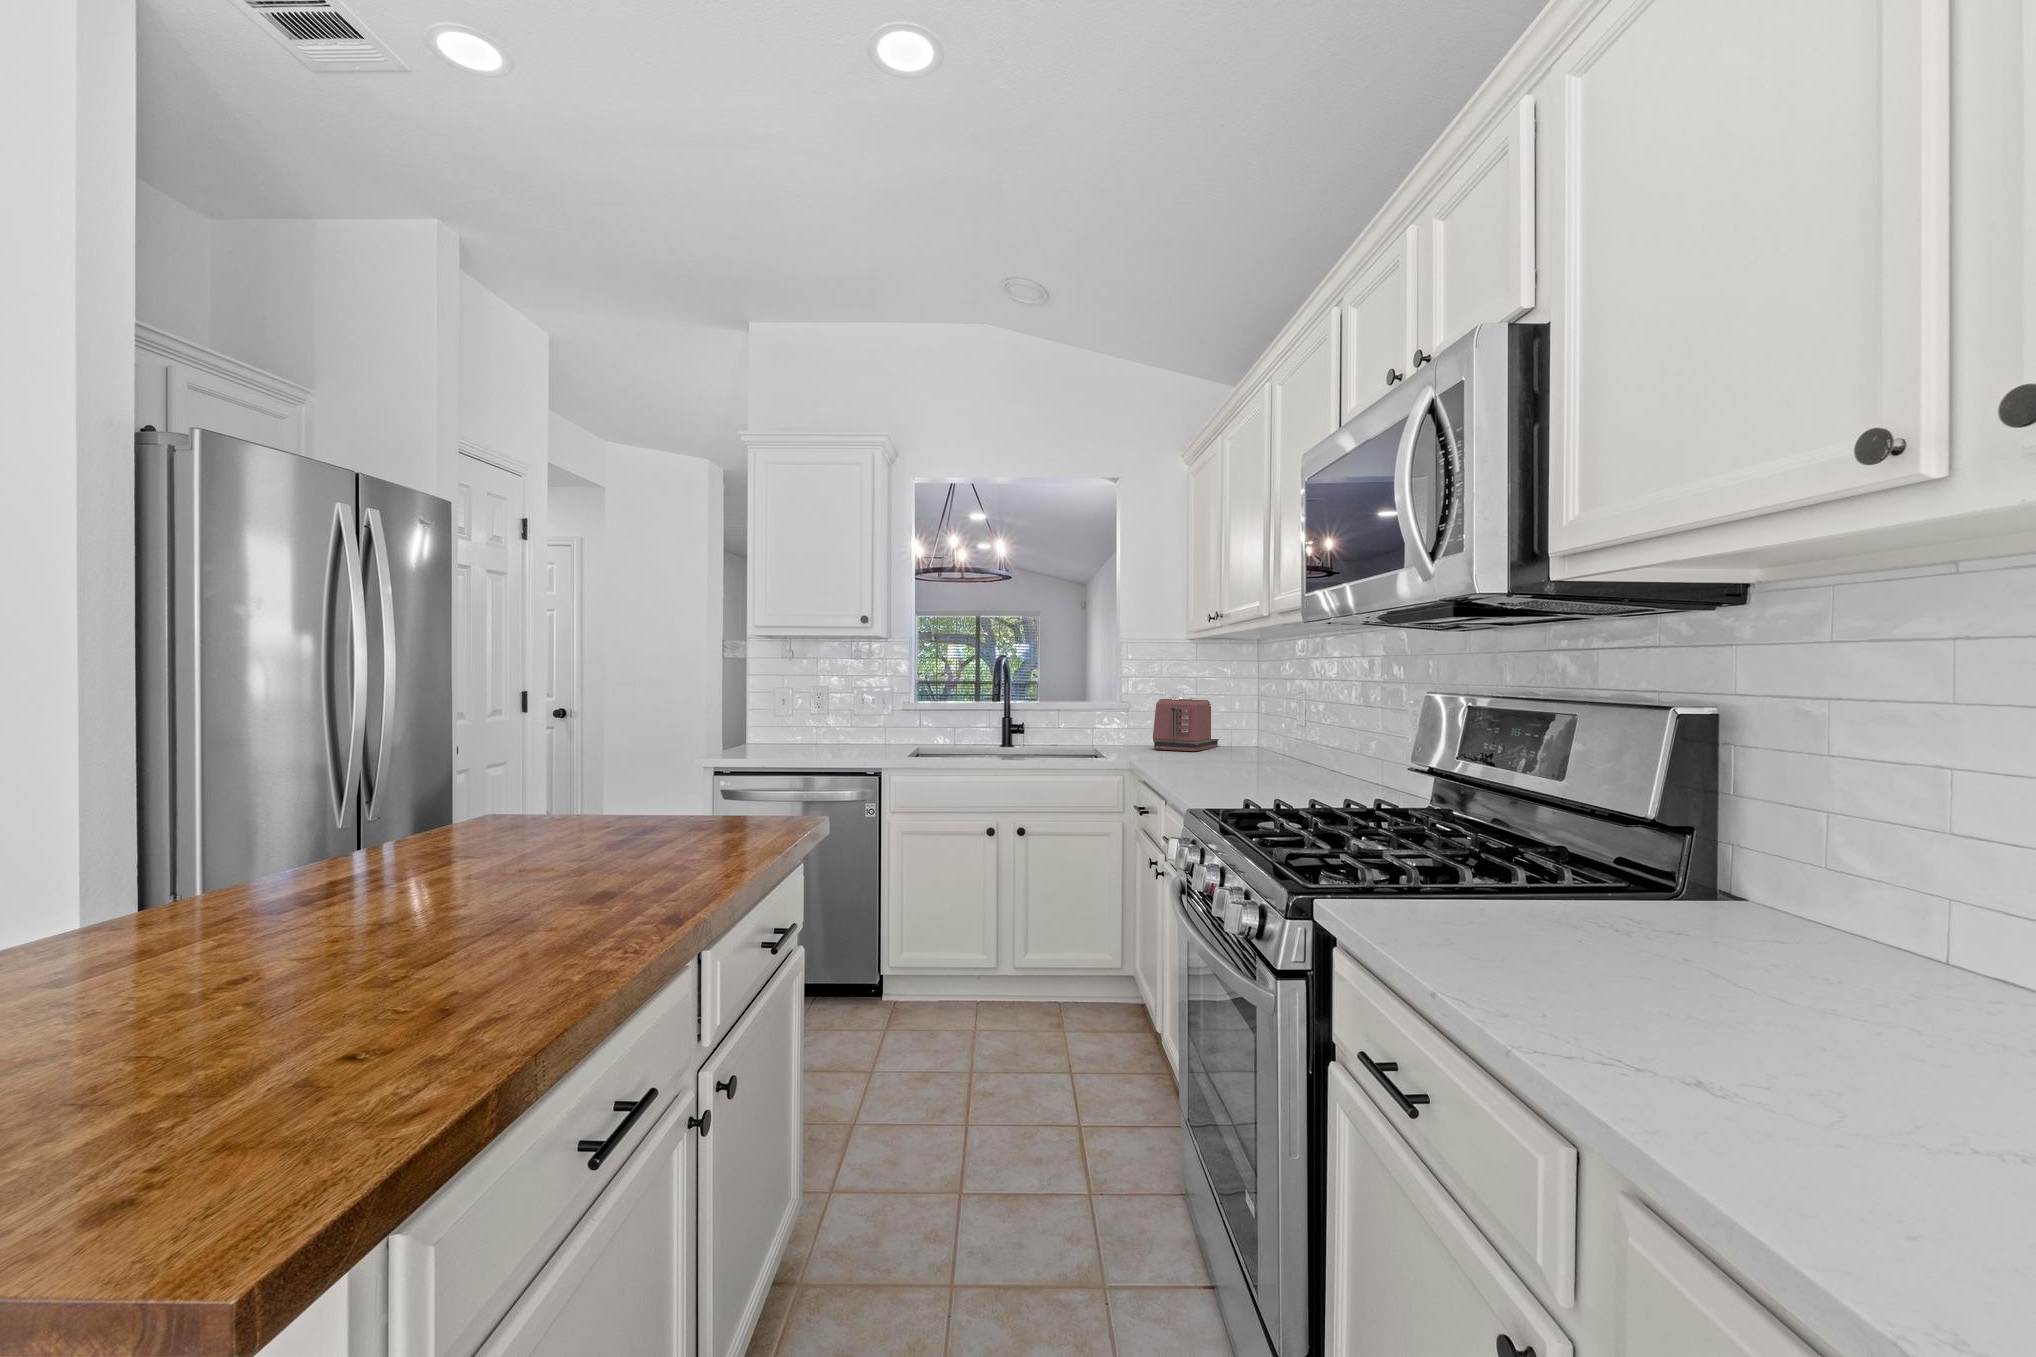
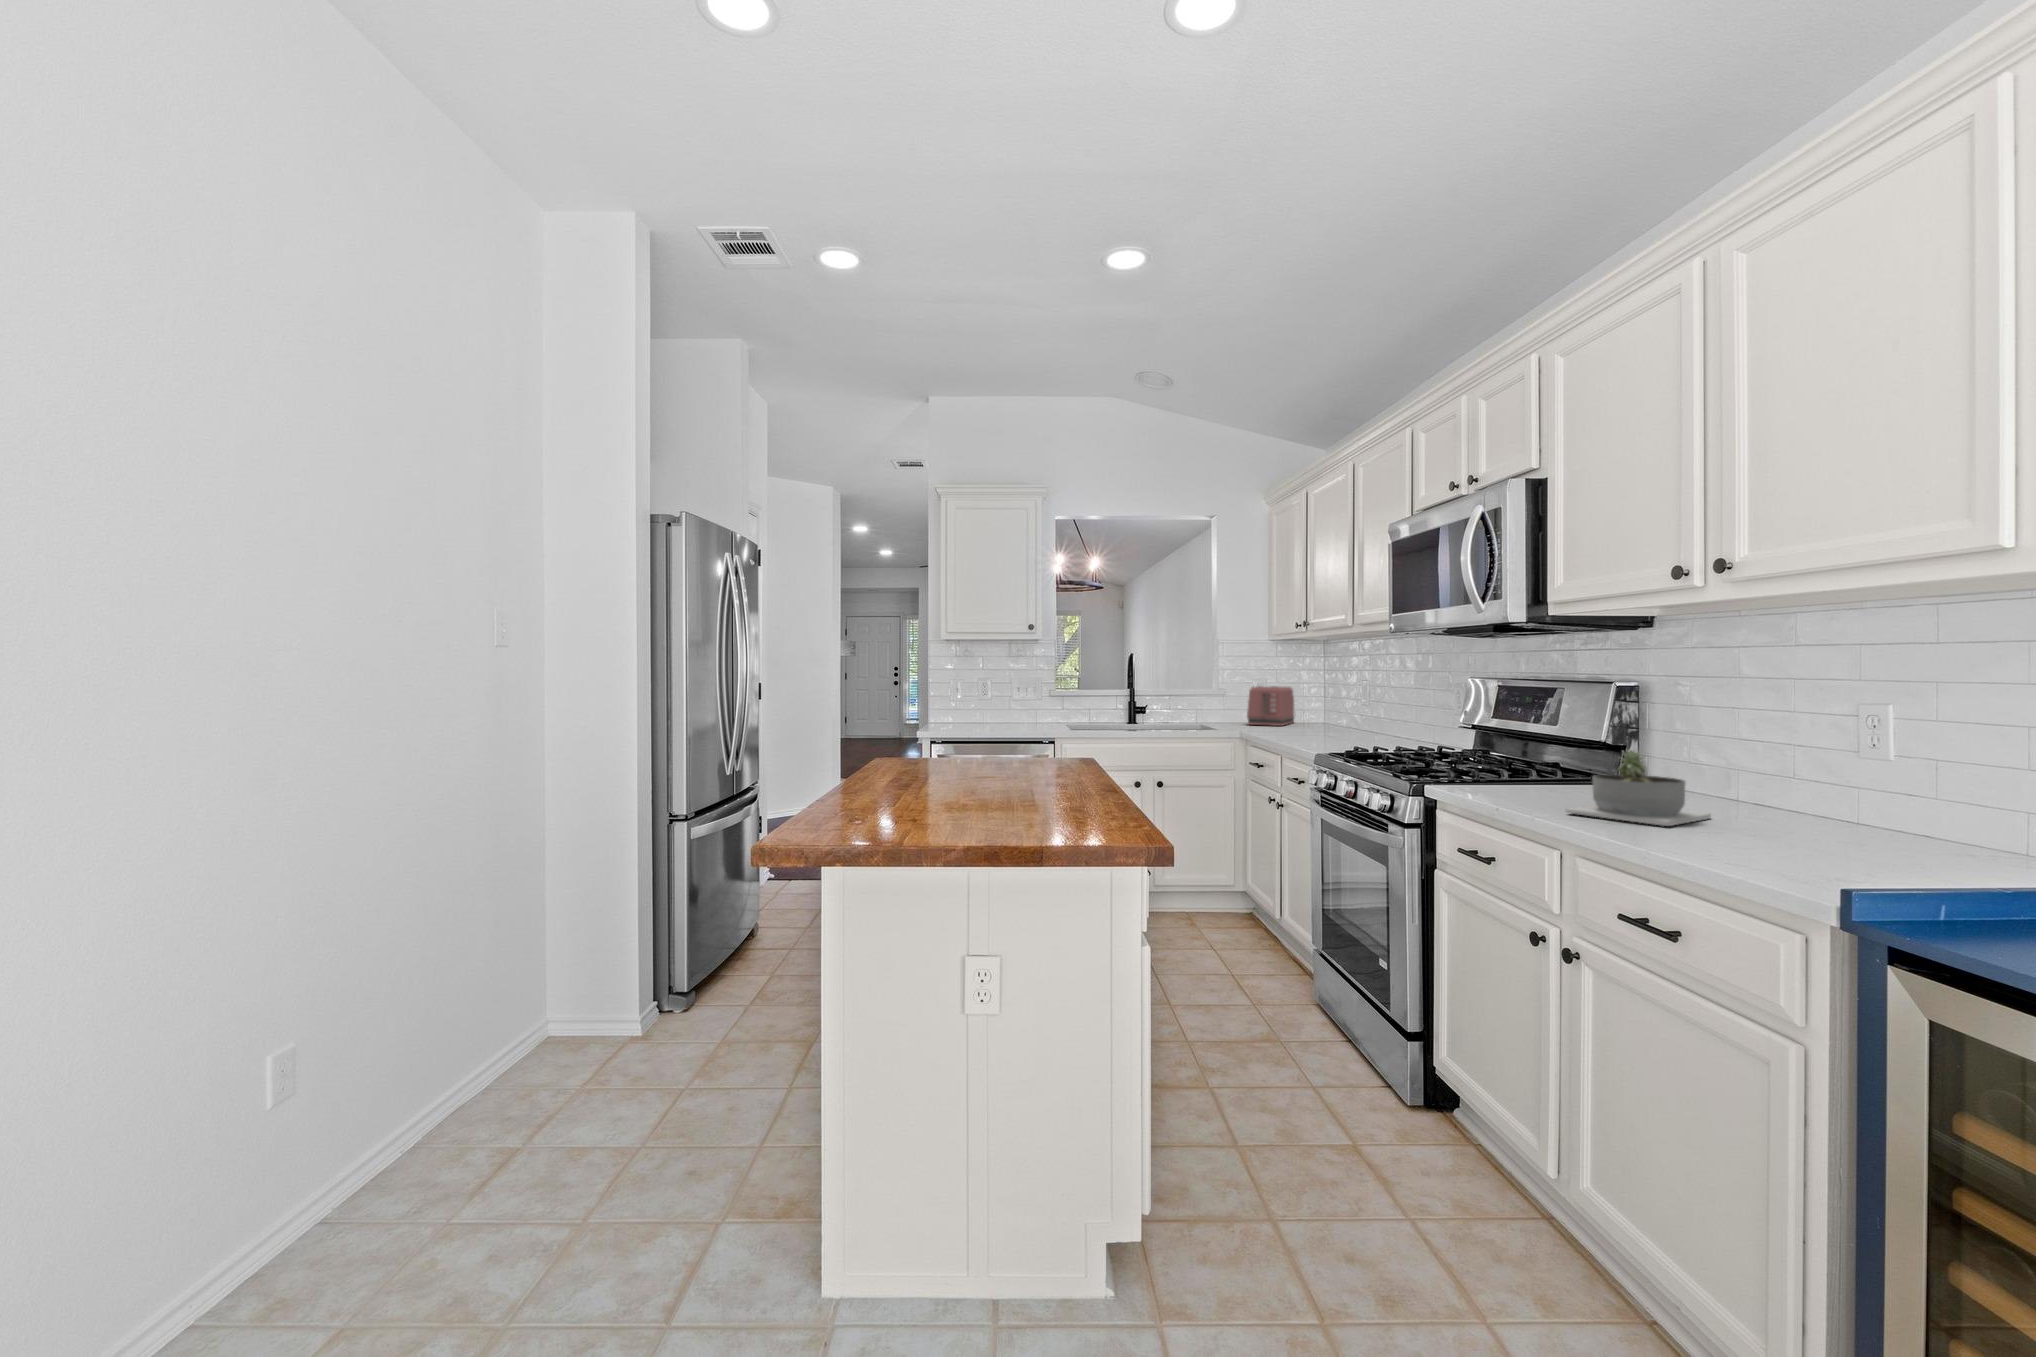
succulent planter: none [1587,881,1961,1127] -> present [1566,750,1711,826]

